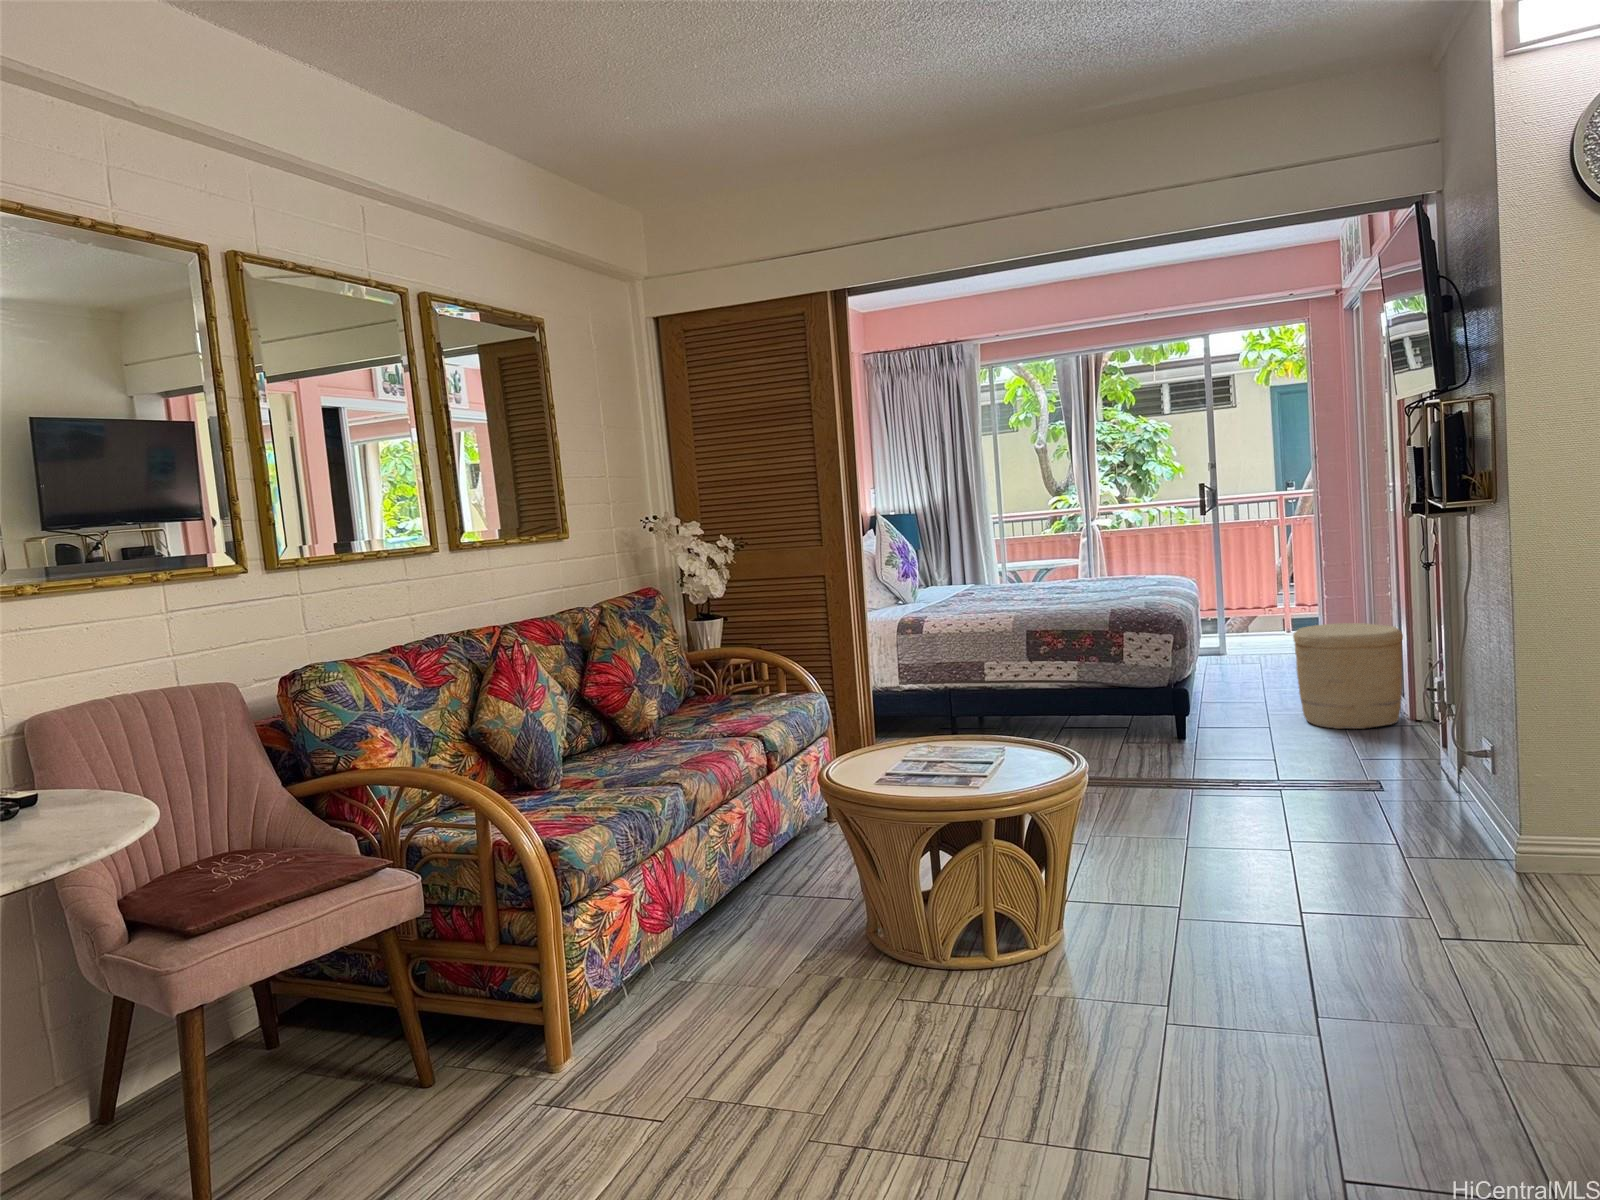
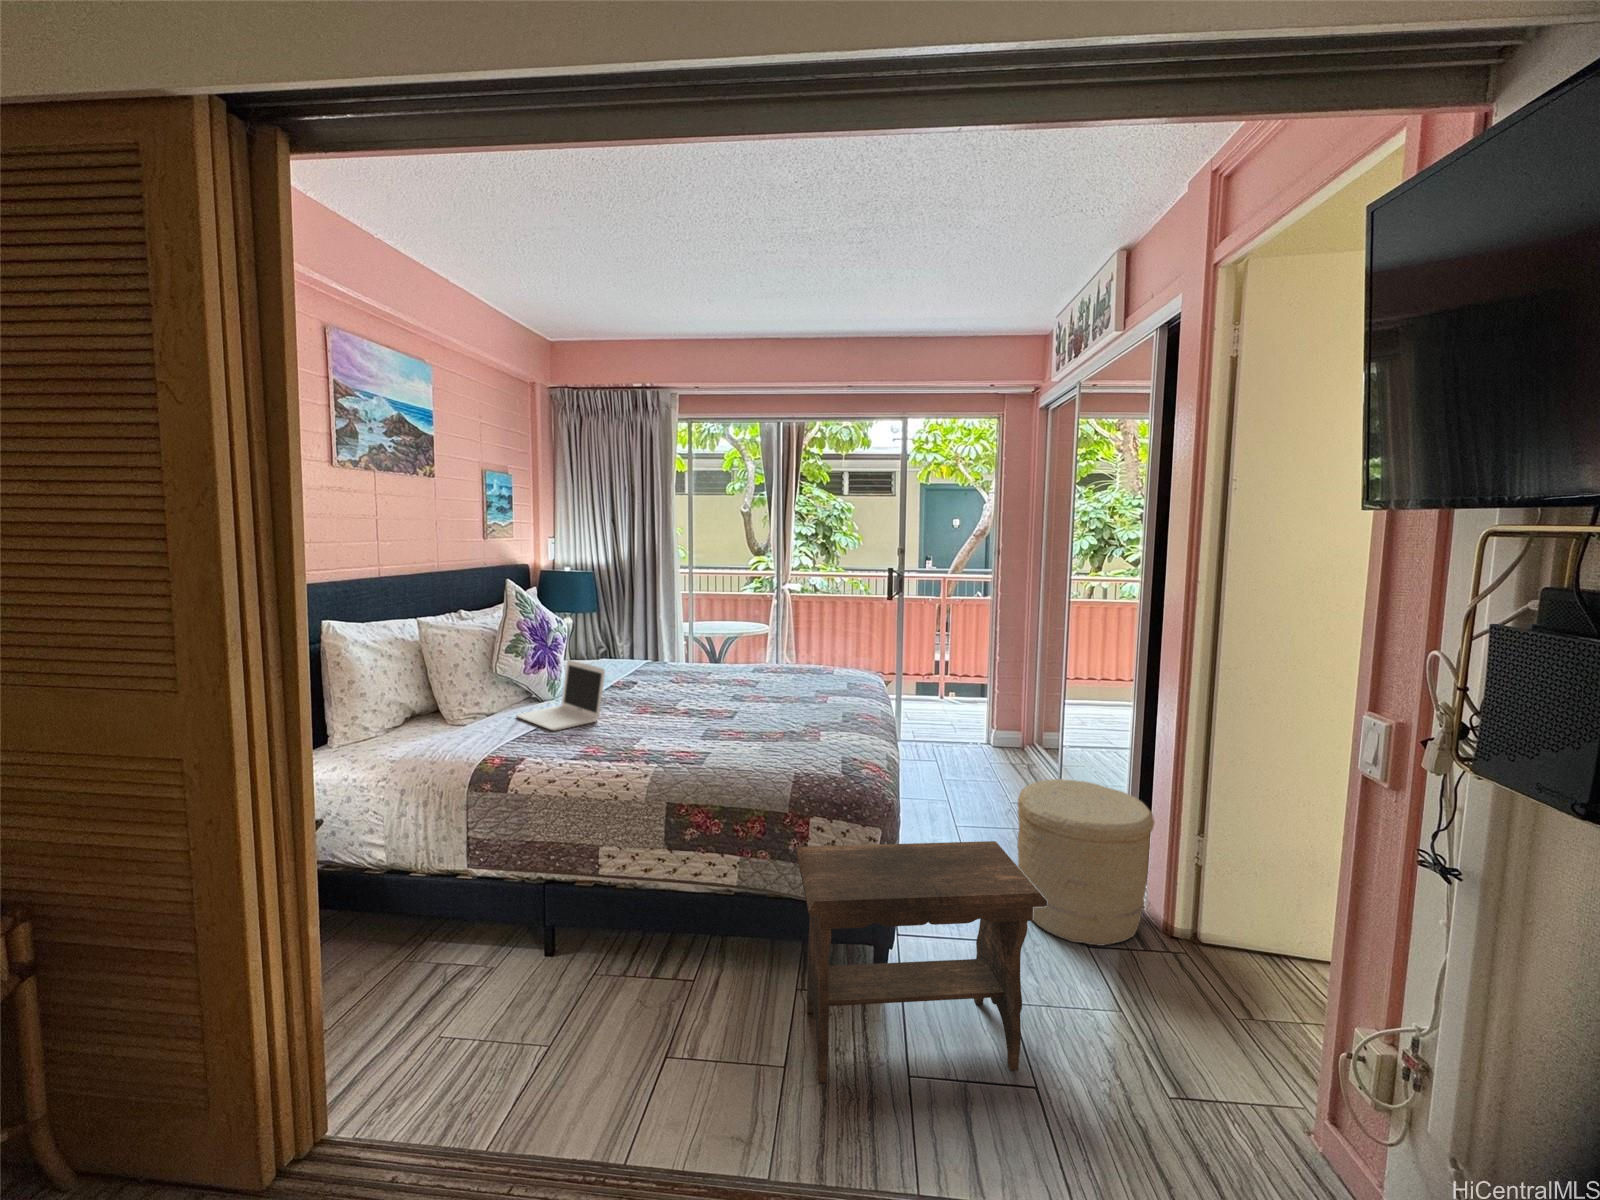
laptop: none [902,566,963,608] -> present [517,660,605,730]
footstool: none [1115,636,1276,766] -> present [796,841,1047,1083]

